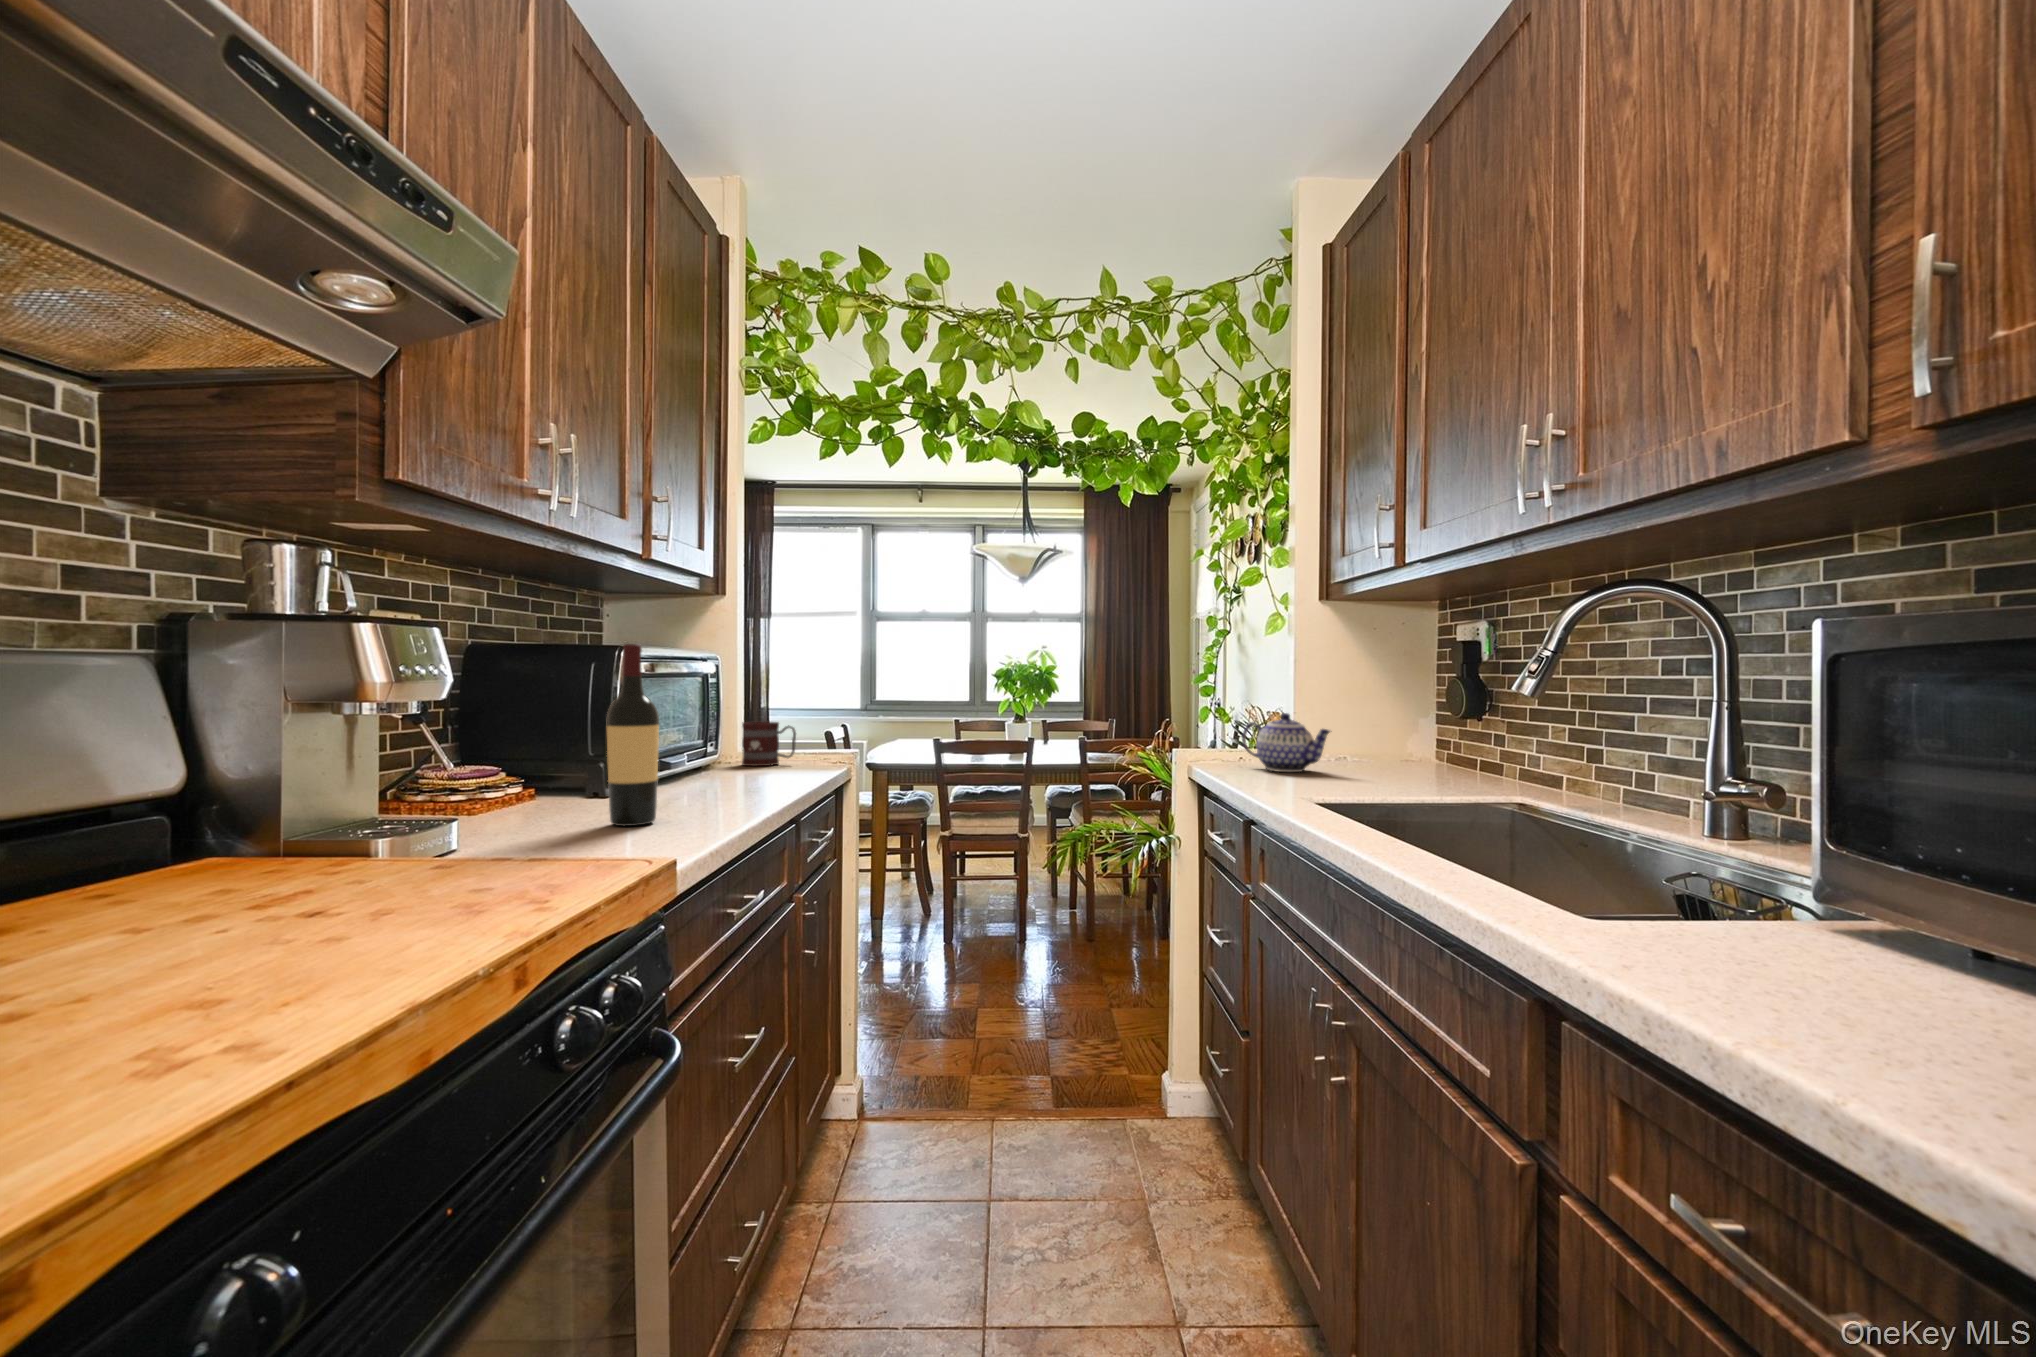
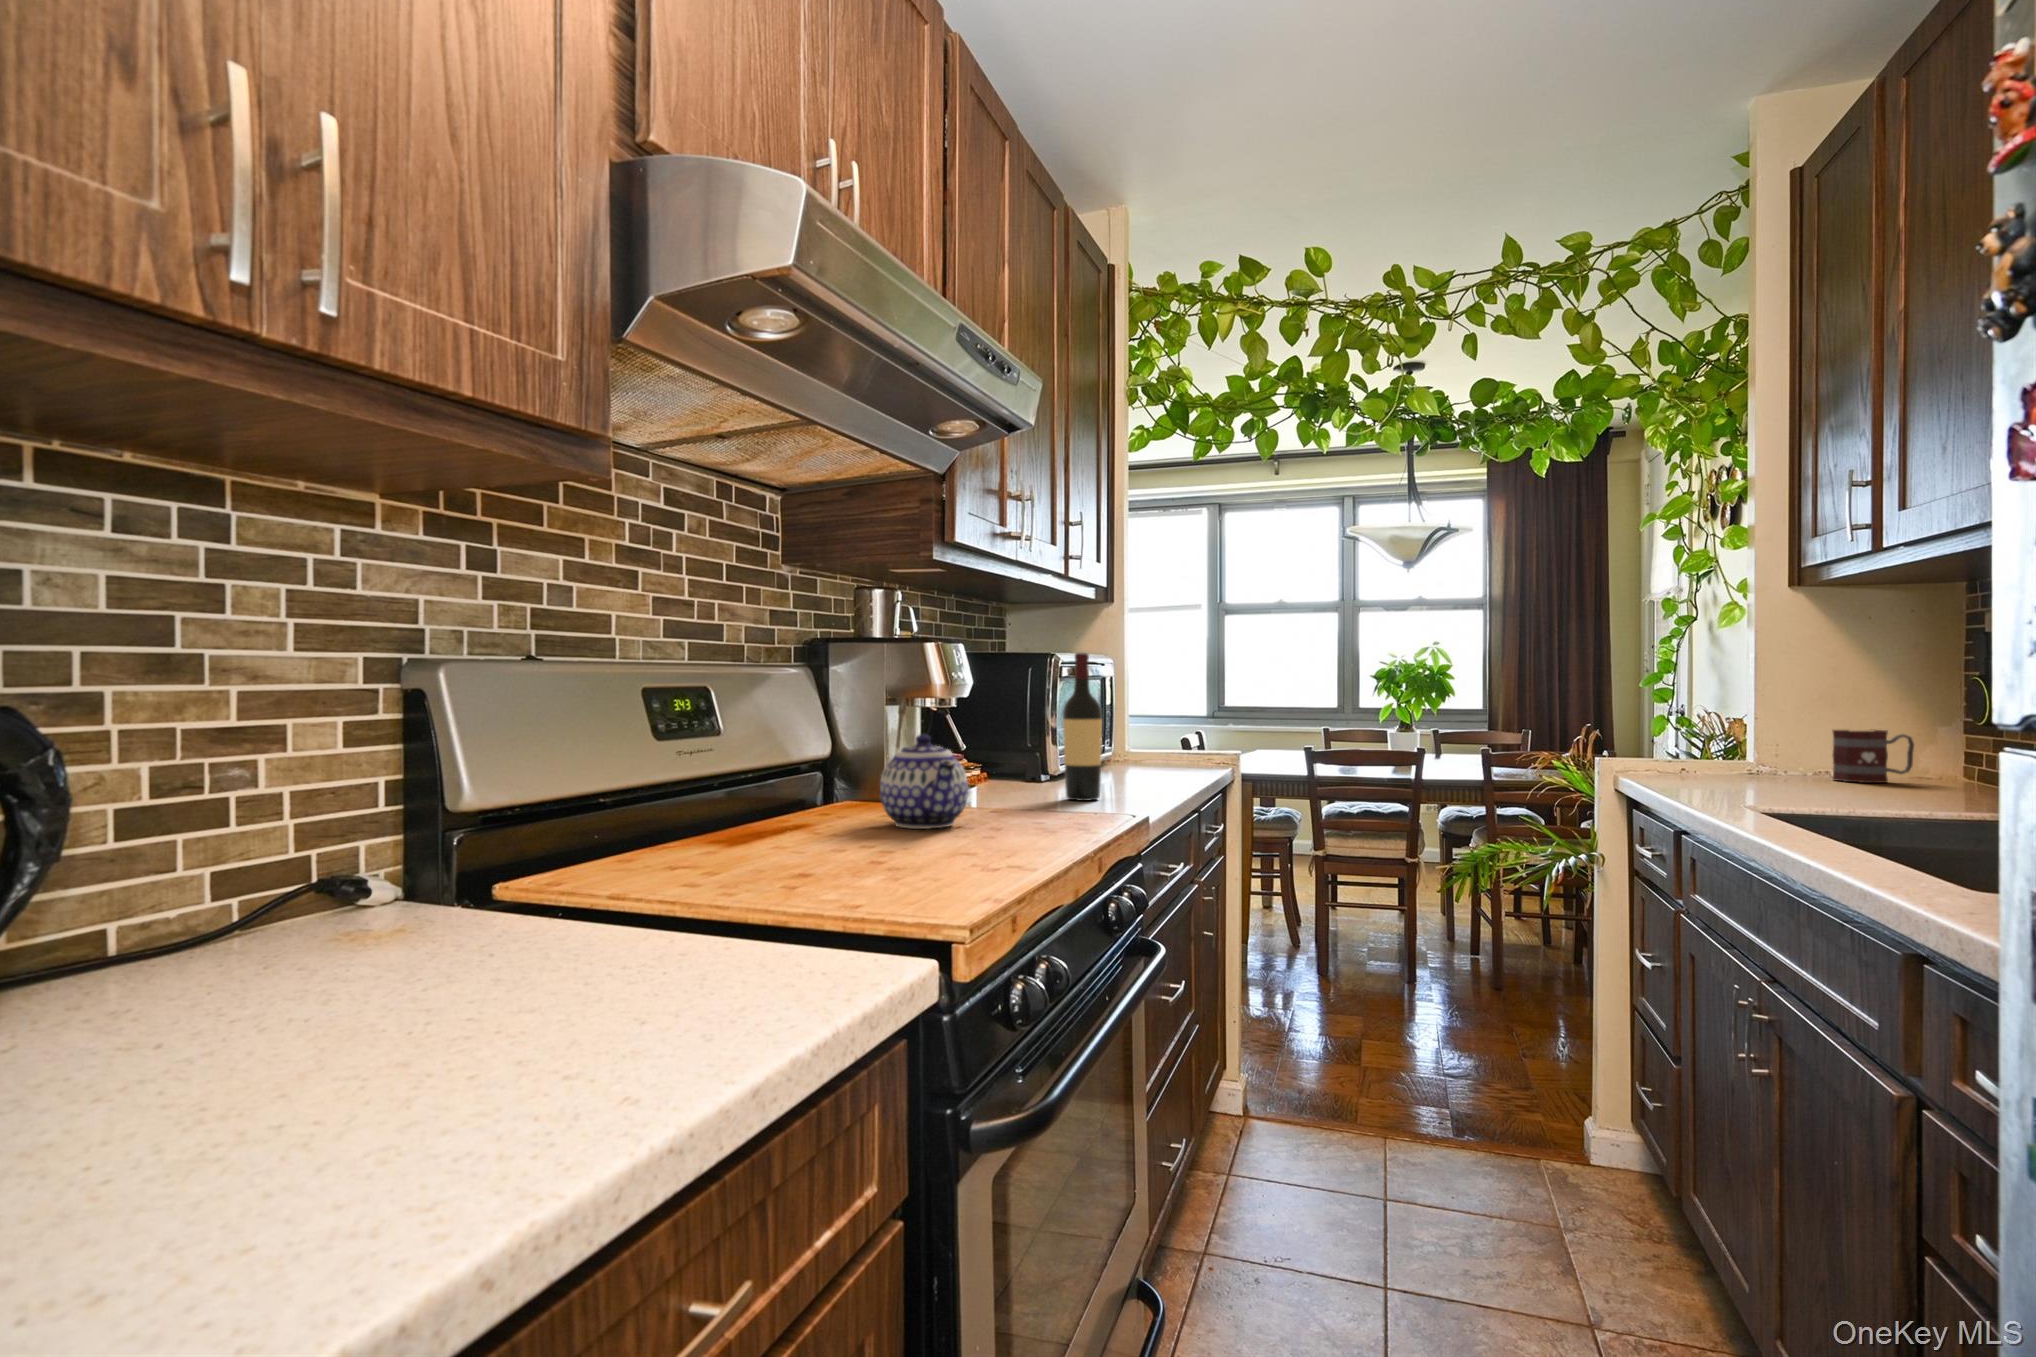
teapot: present [1242,713,1331,772] -> present [880,734,968,829]
mug: present [742,721,796,766] -> present [1832,729,1914,783]

